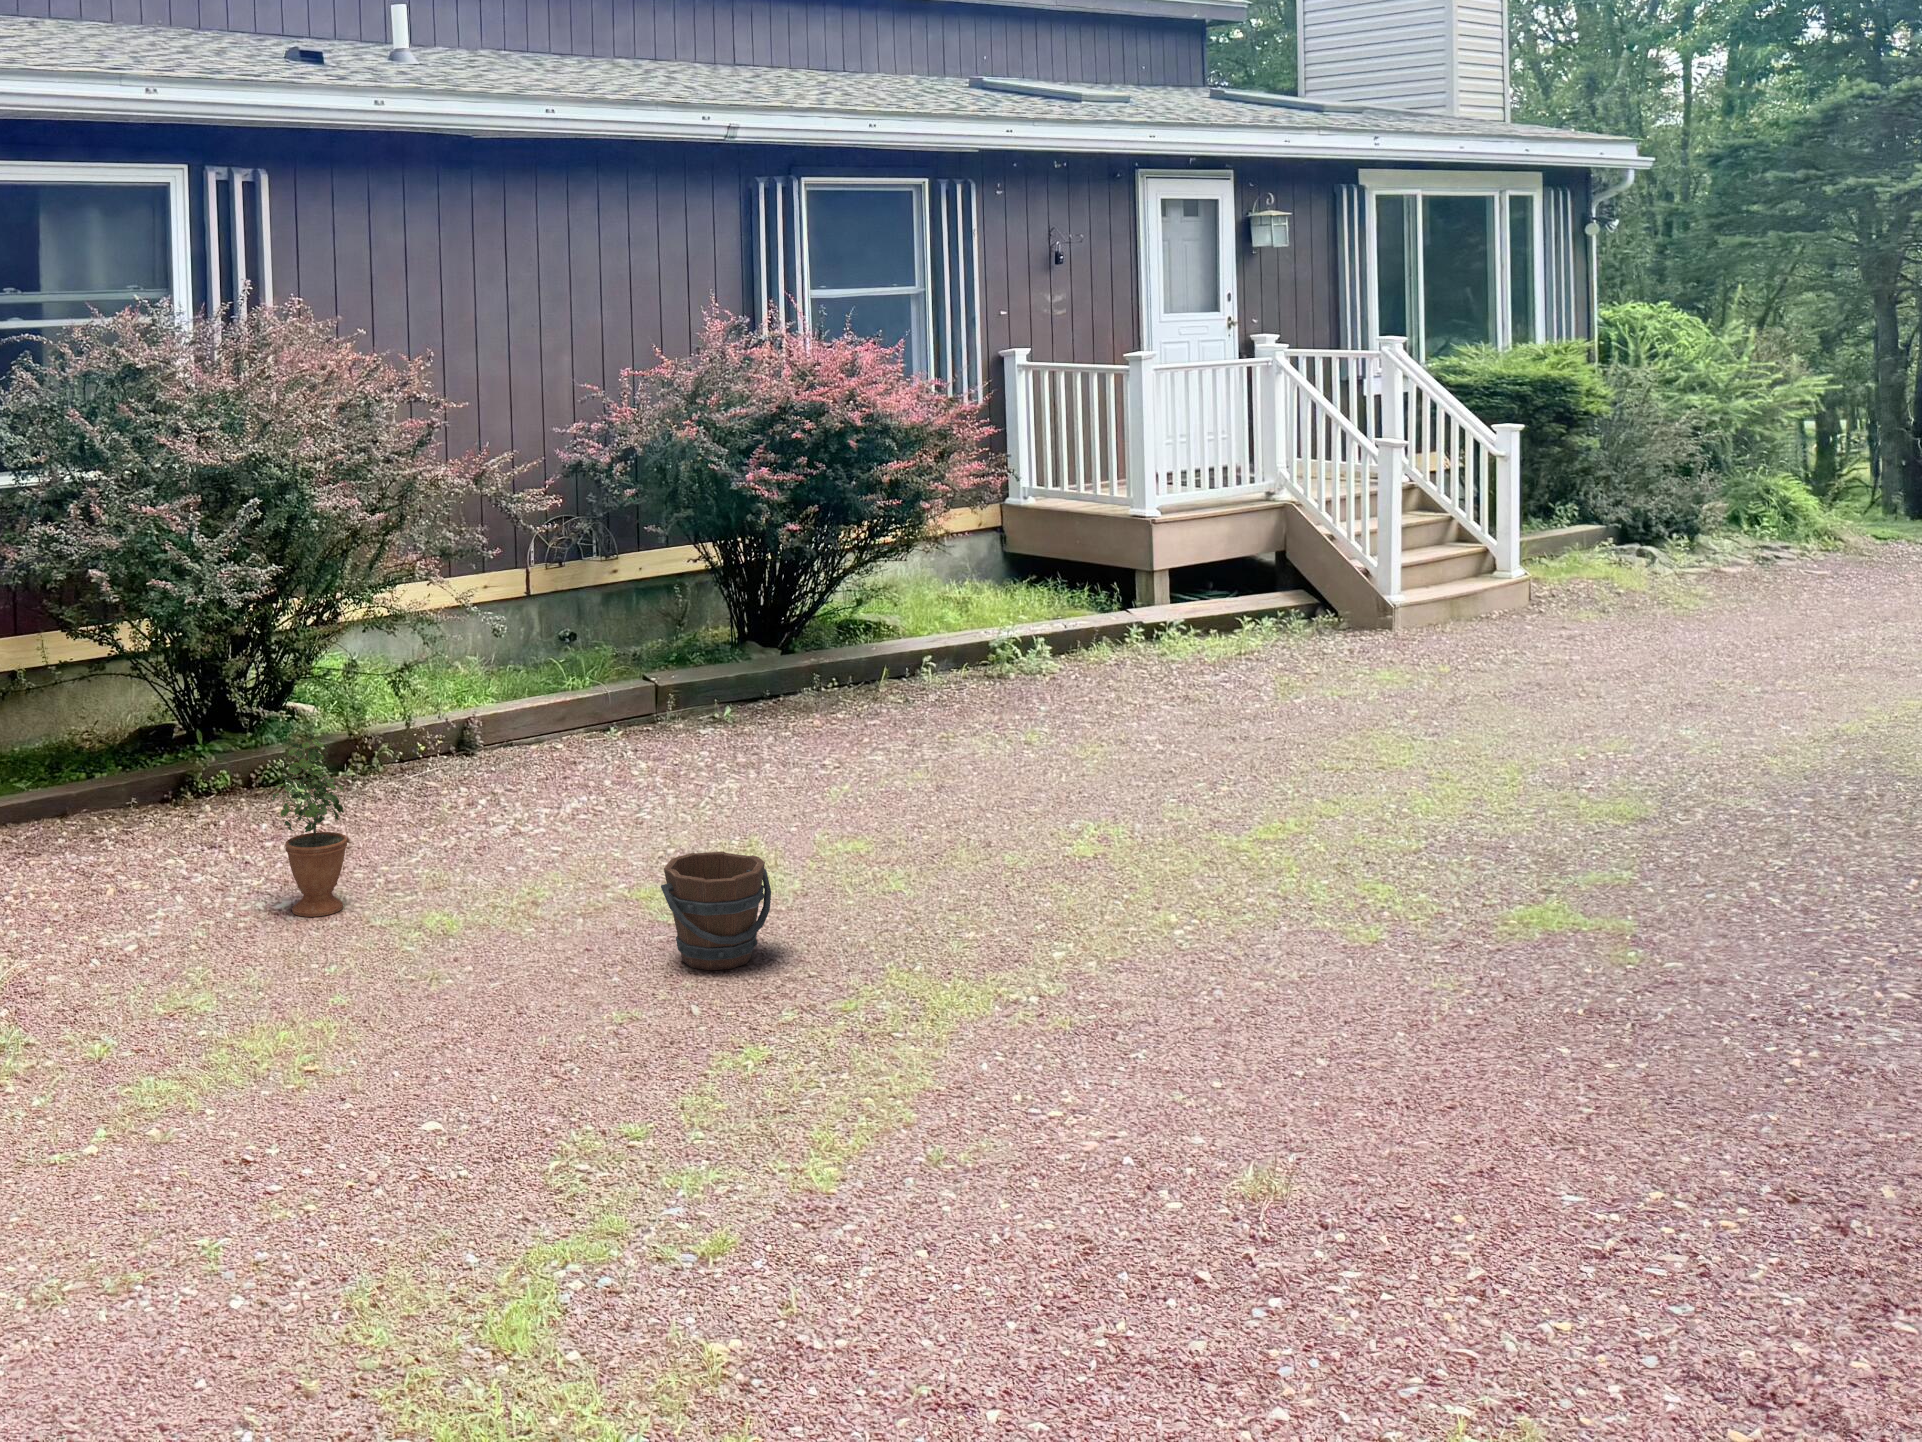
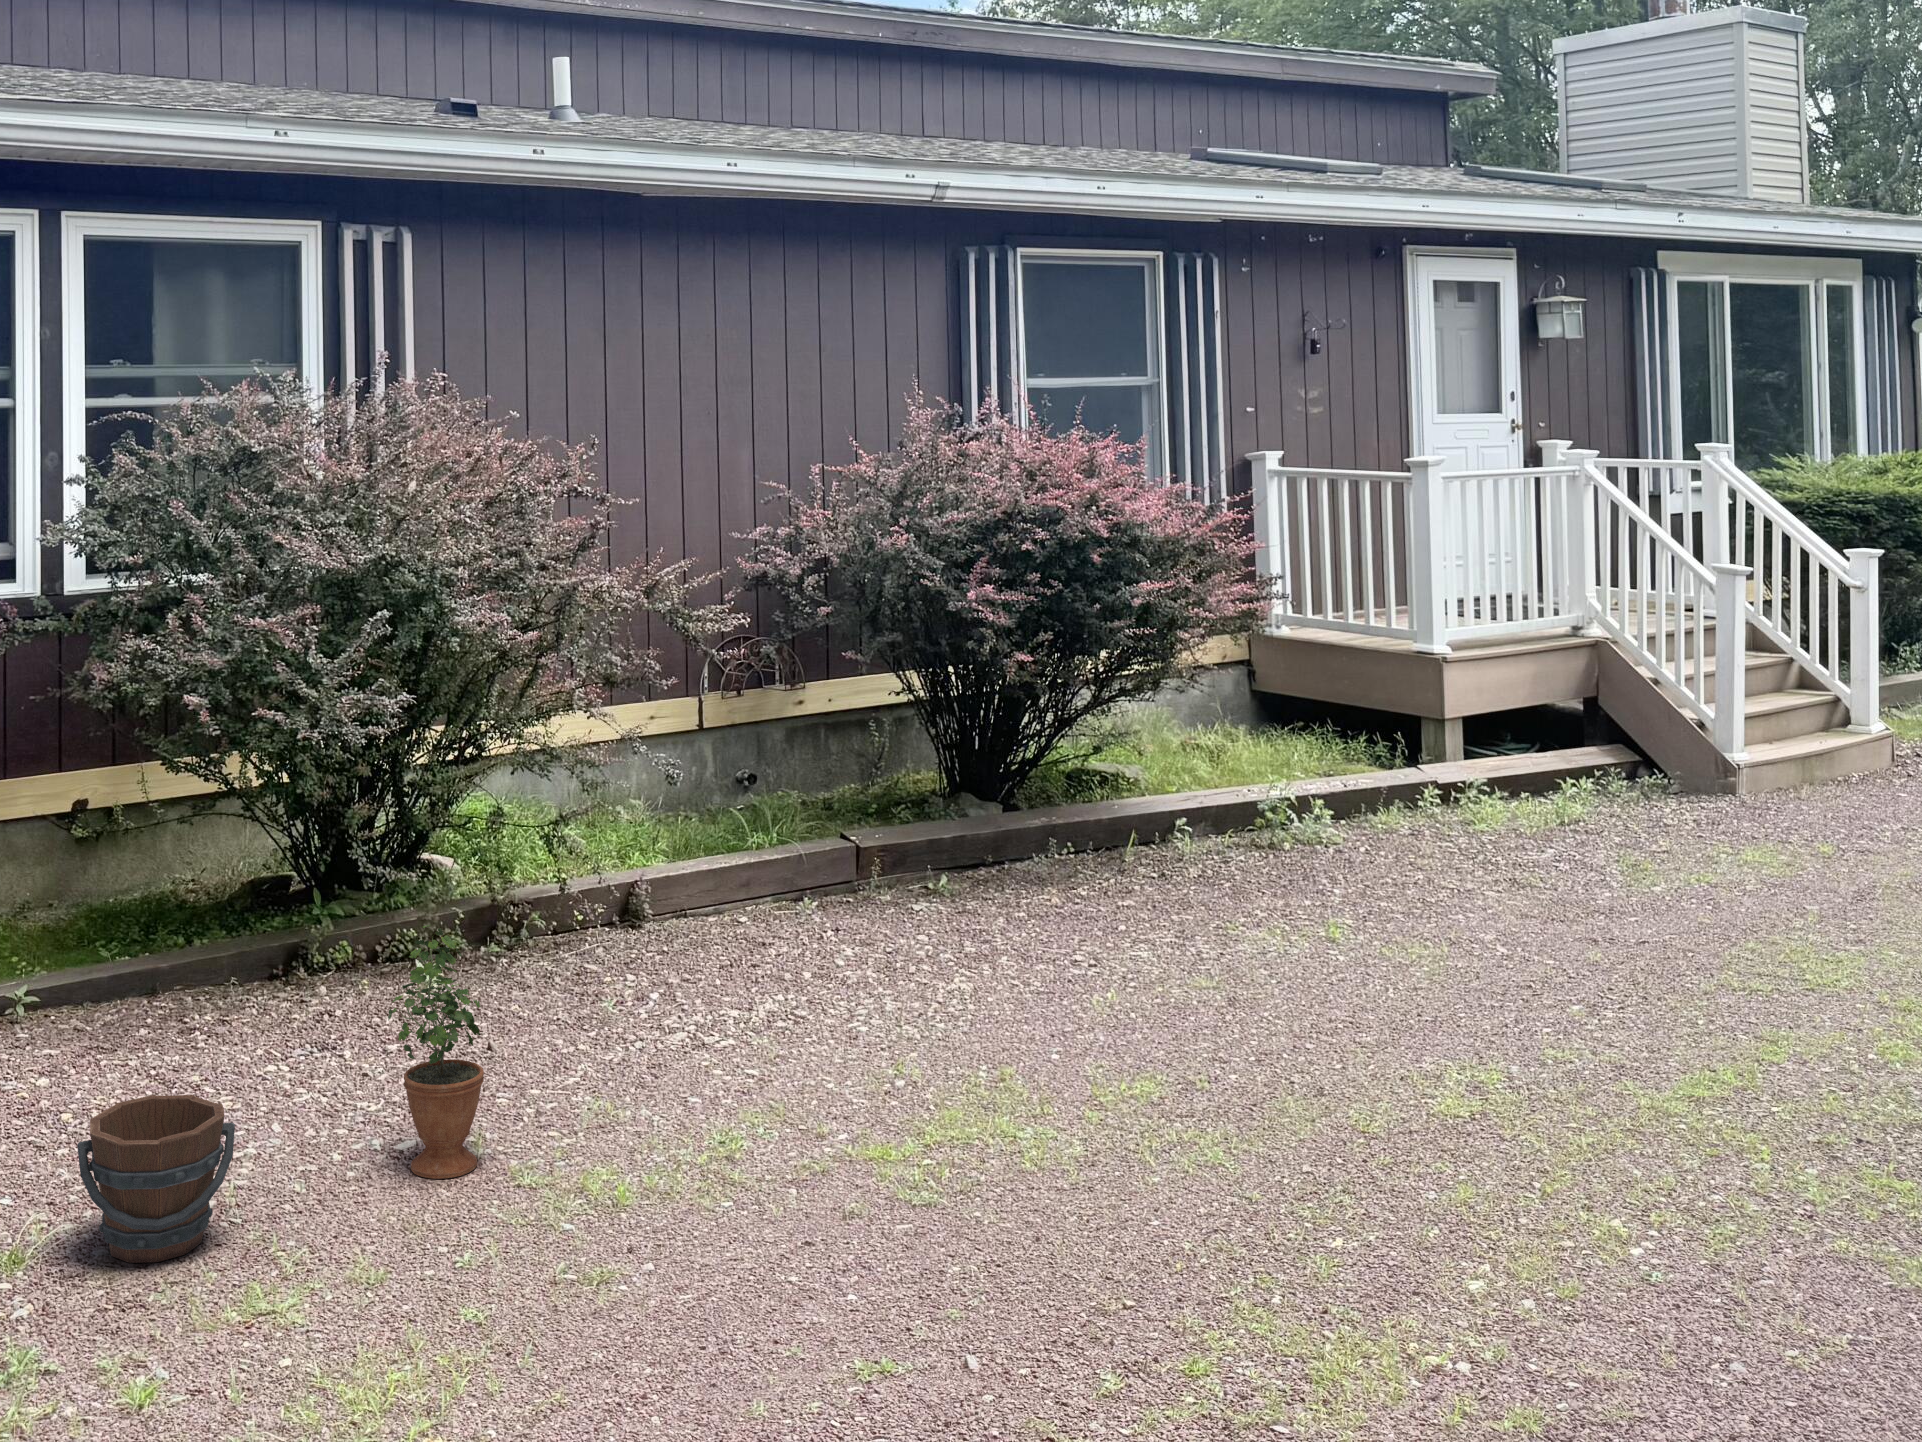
bucket: present [661,852,771,970] -> present [77,1095,235,1263]

